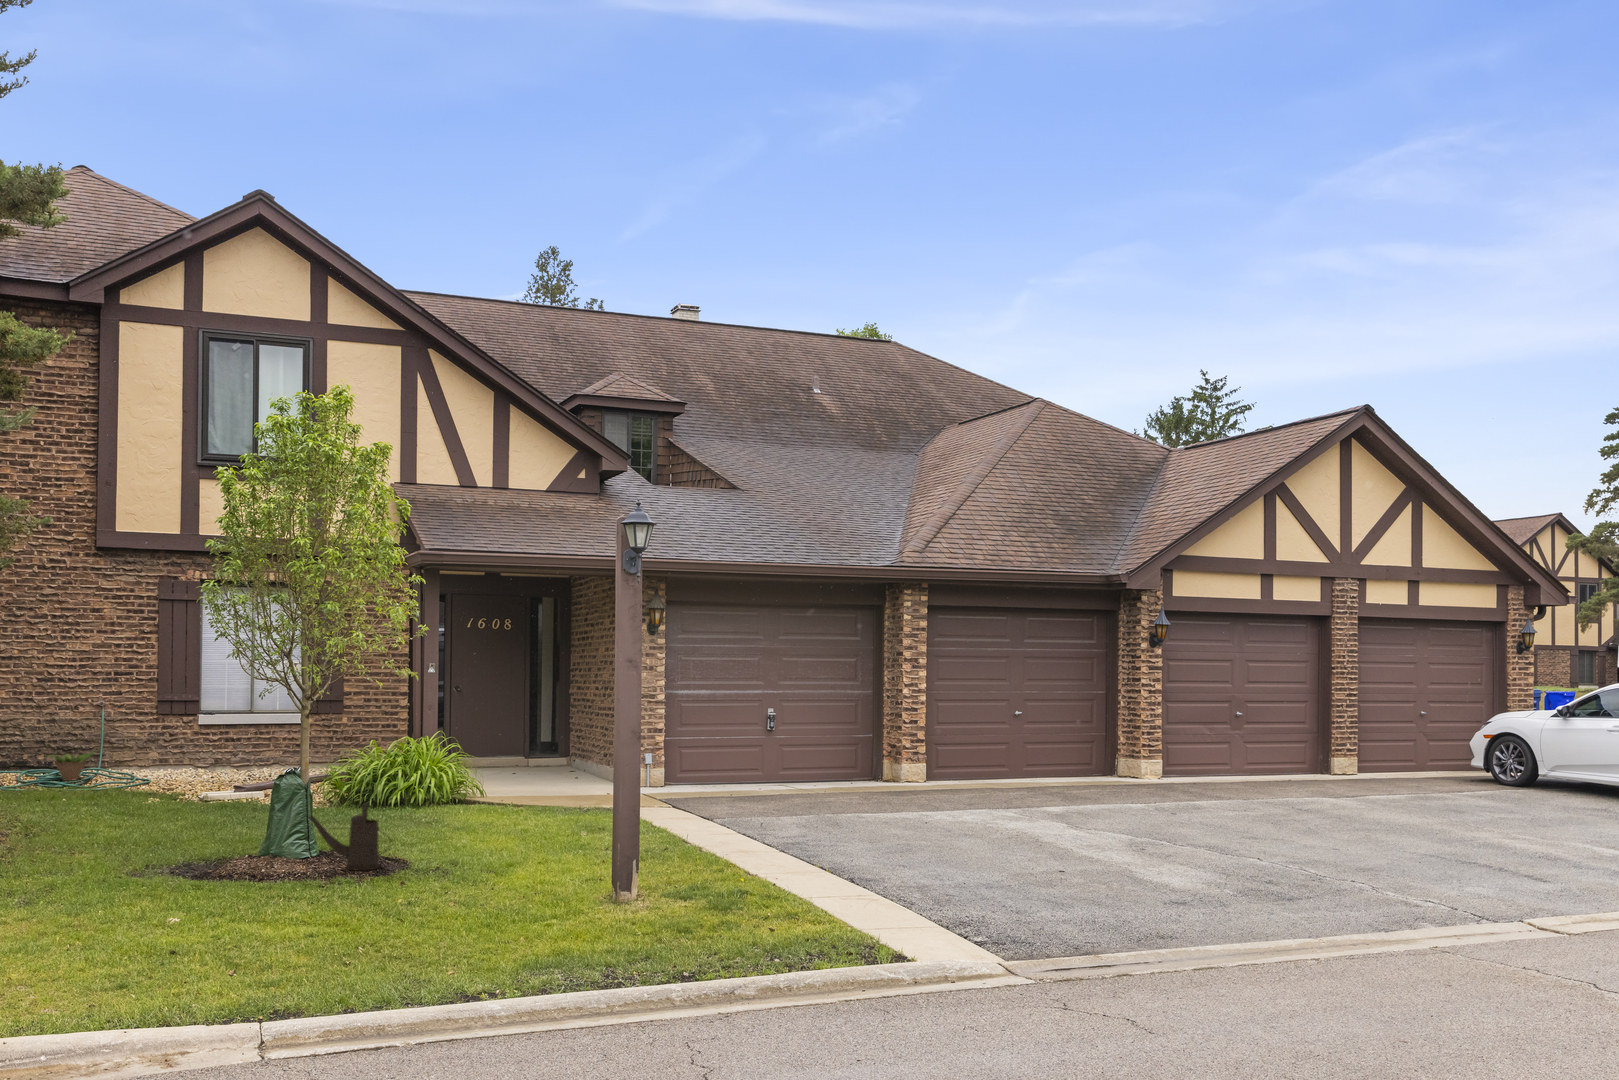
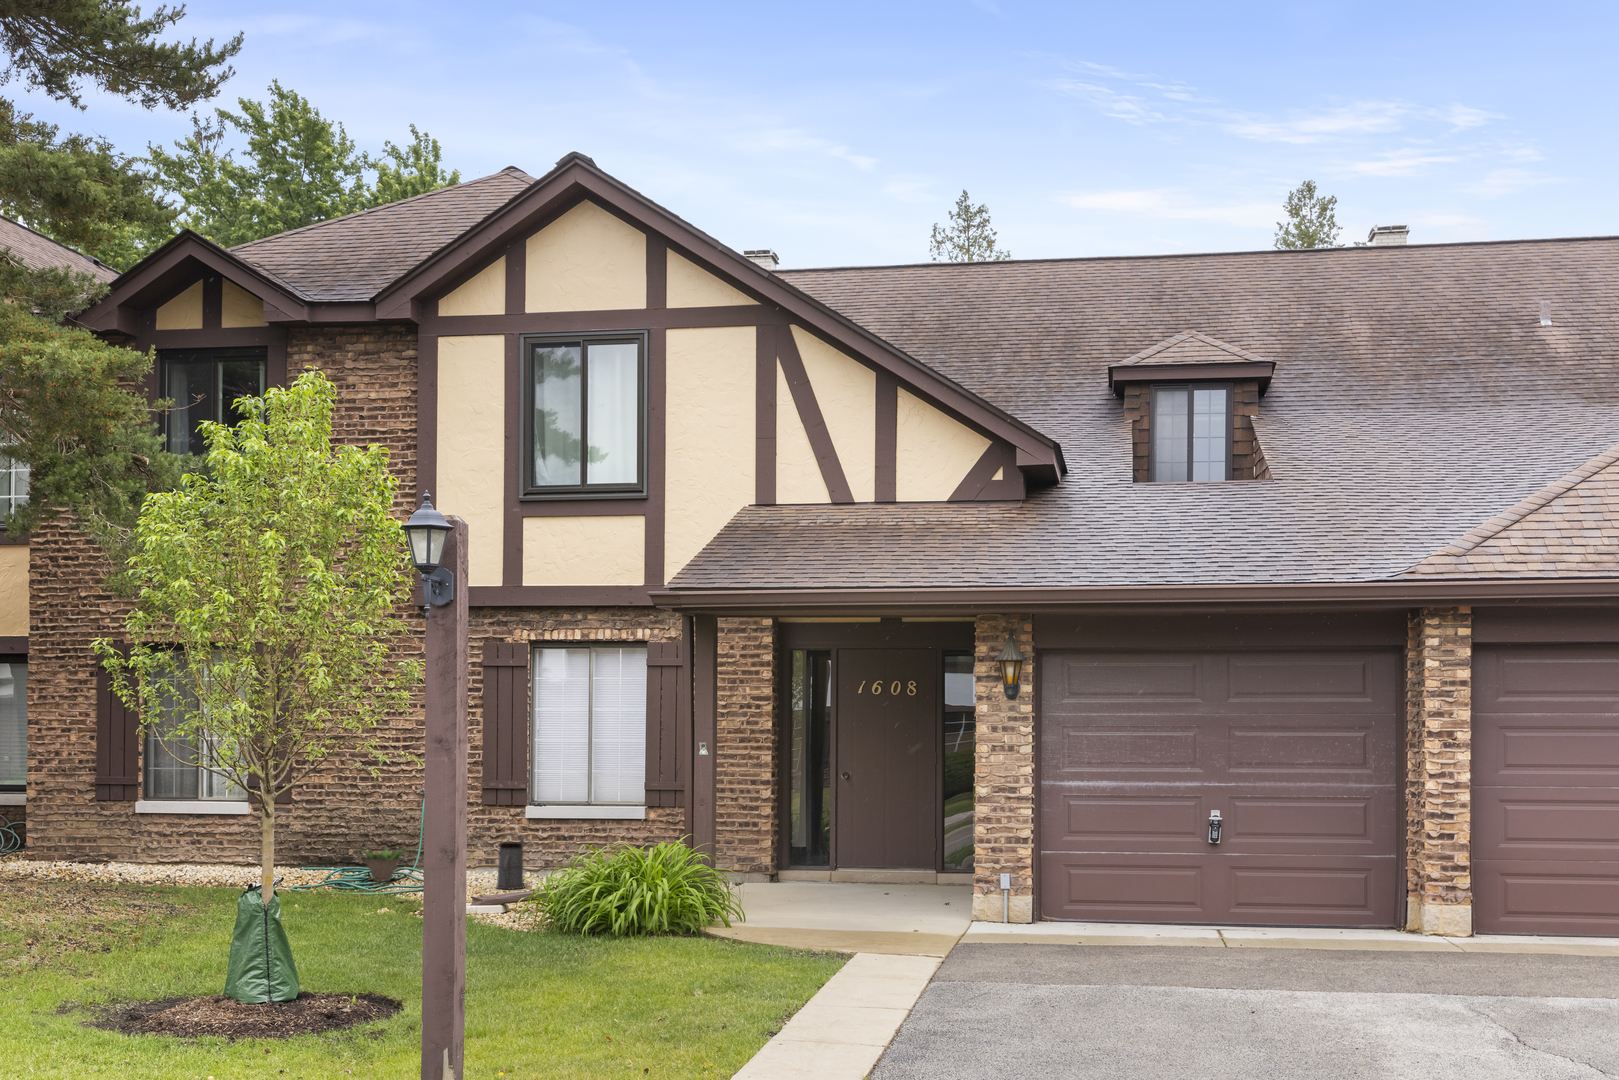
watering can: present [310,803,386,870] -> present [496,838,524,889]

